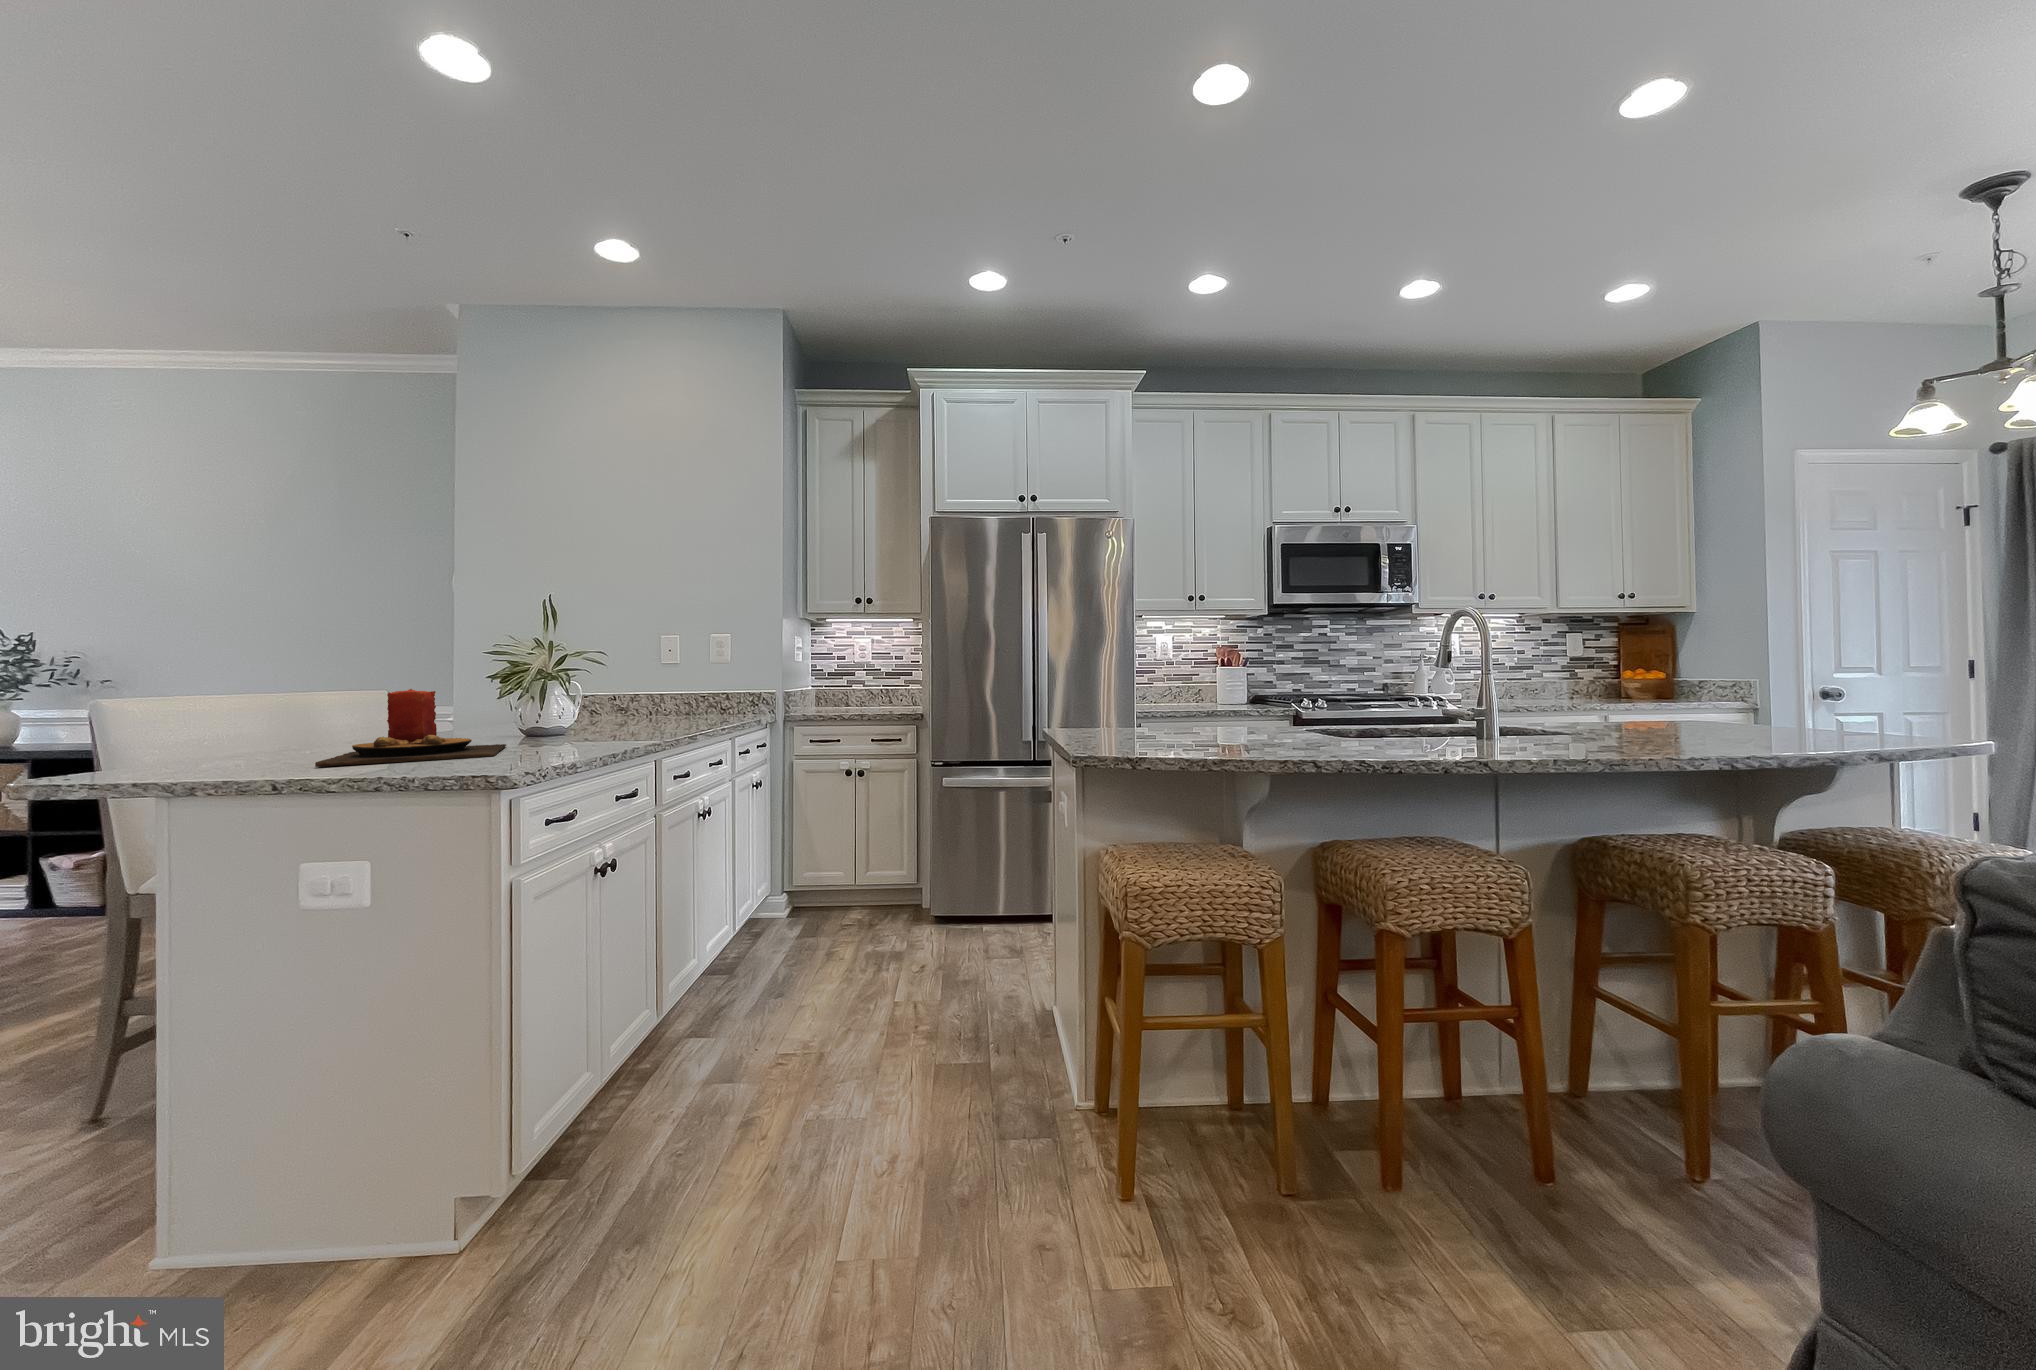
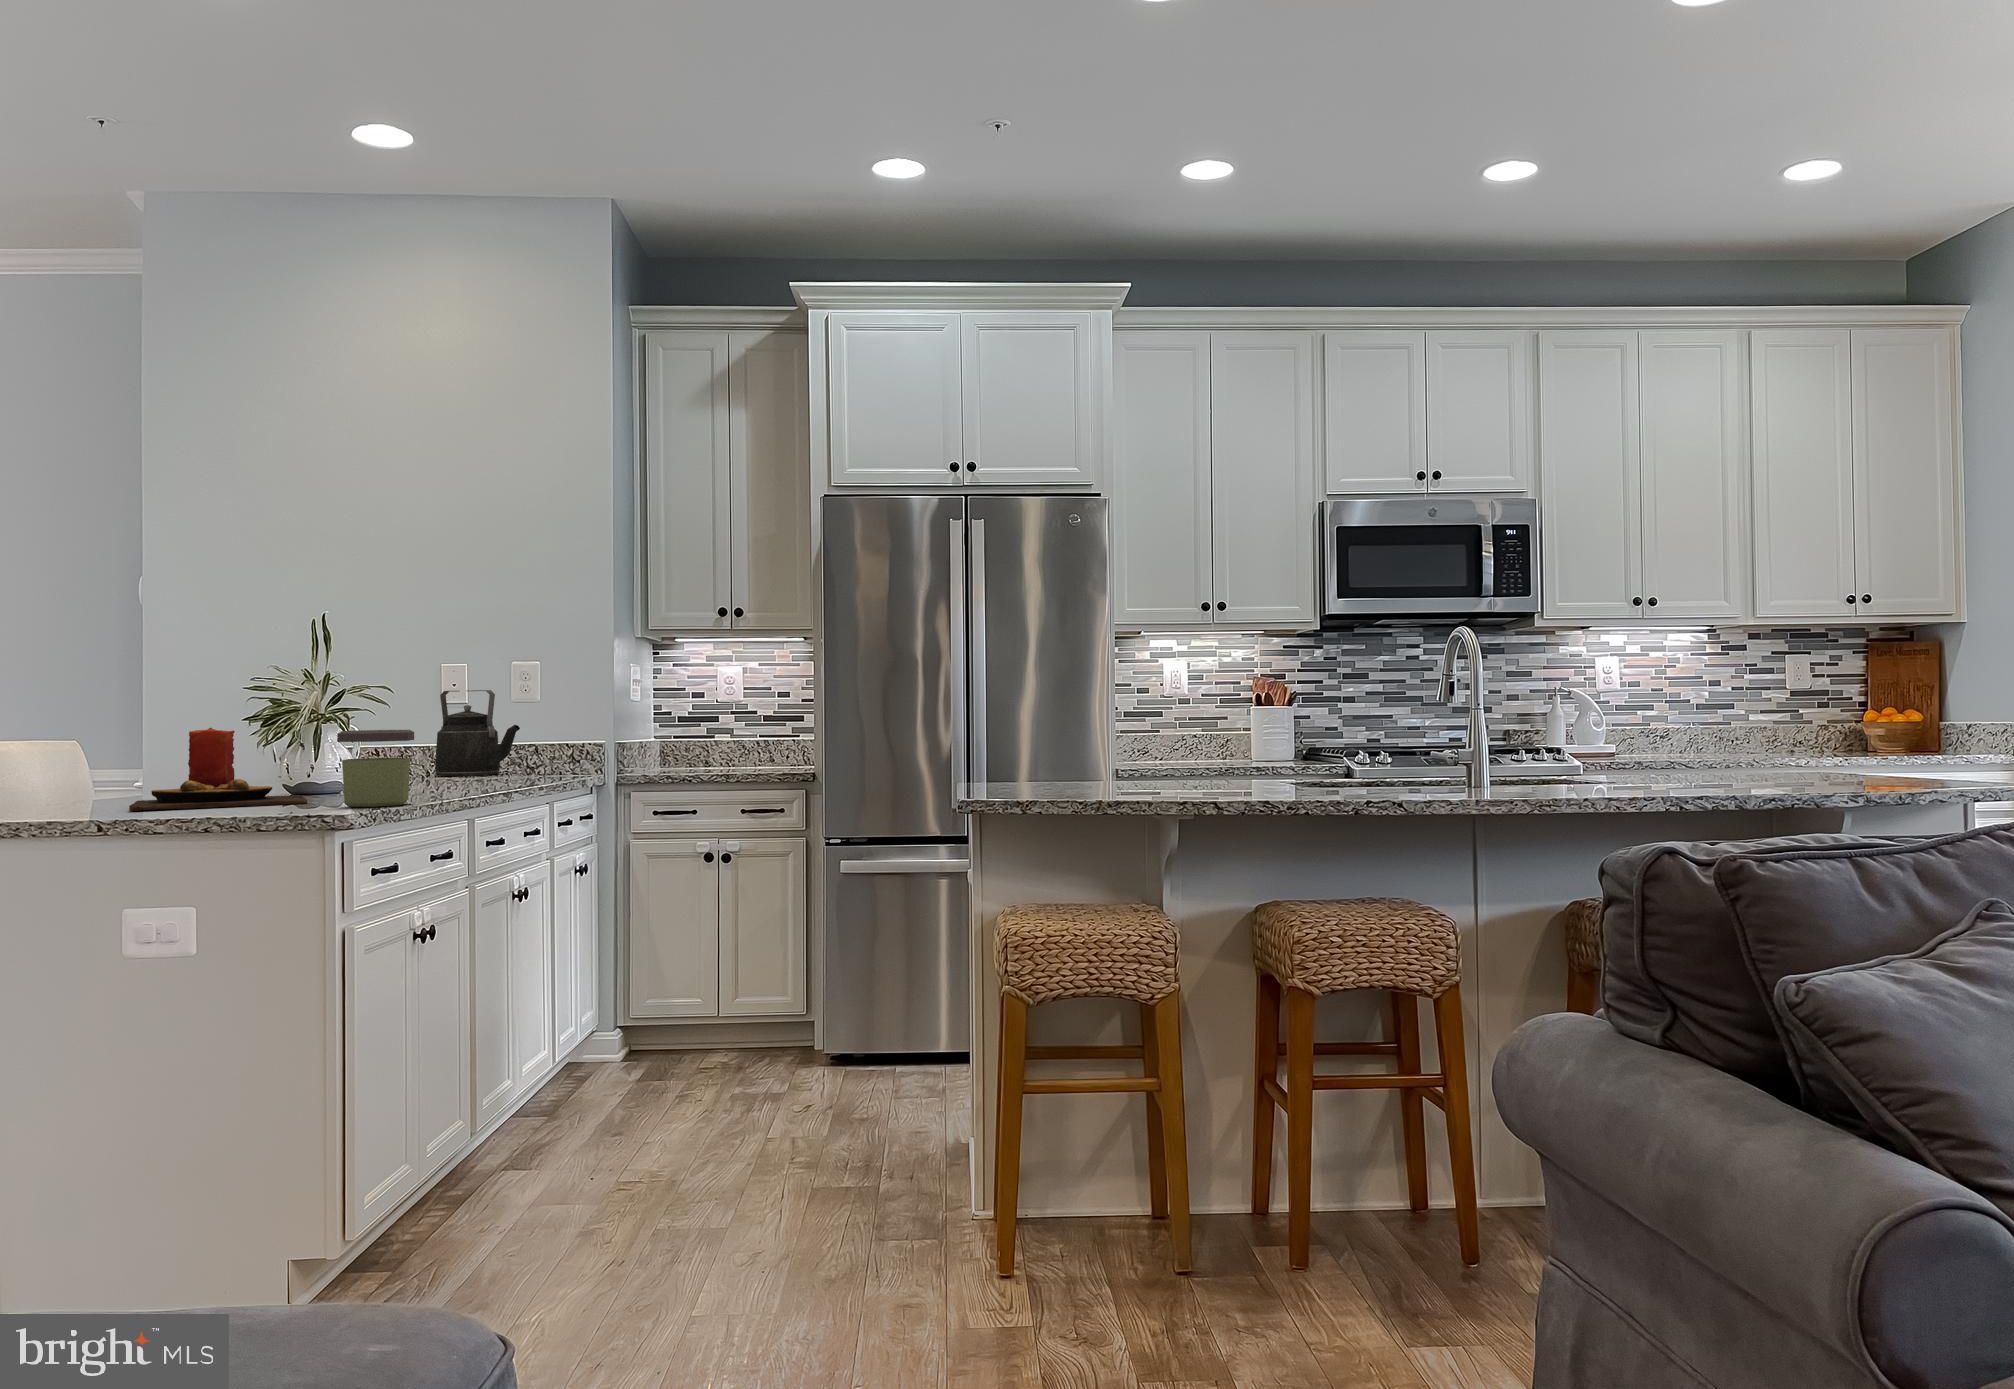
kettle: none [652,655,713,718] -> present [435,690,520,776]
jar: none [503,692,582,764] -> present [337,730,414,807]

